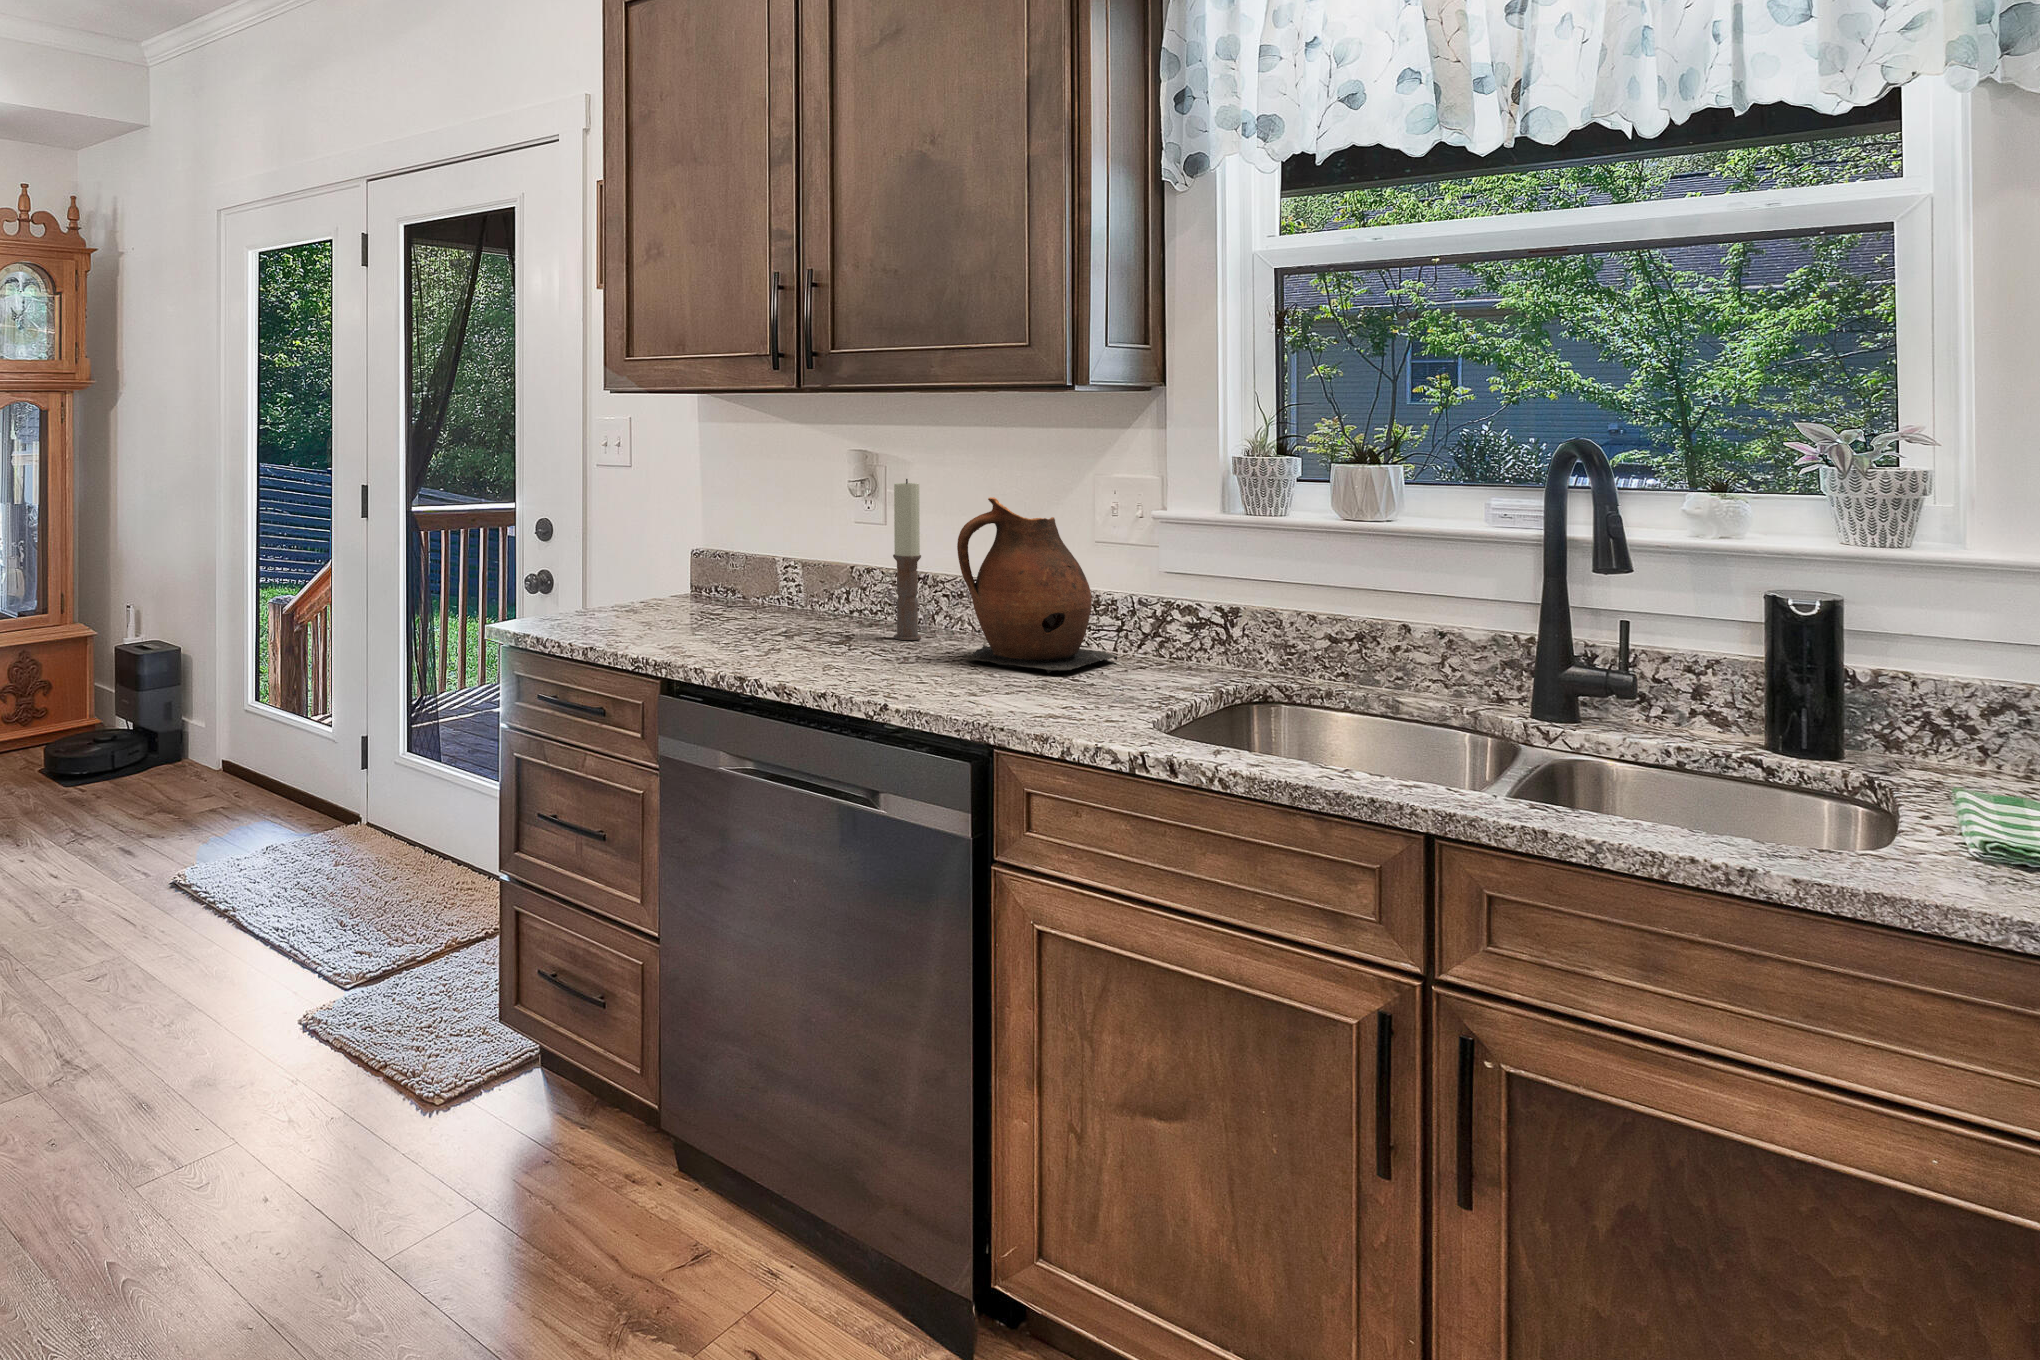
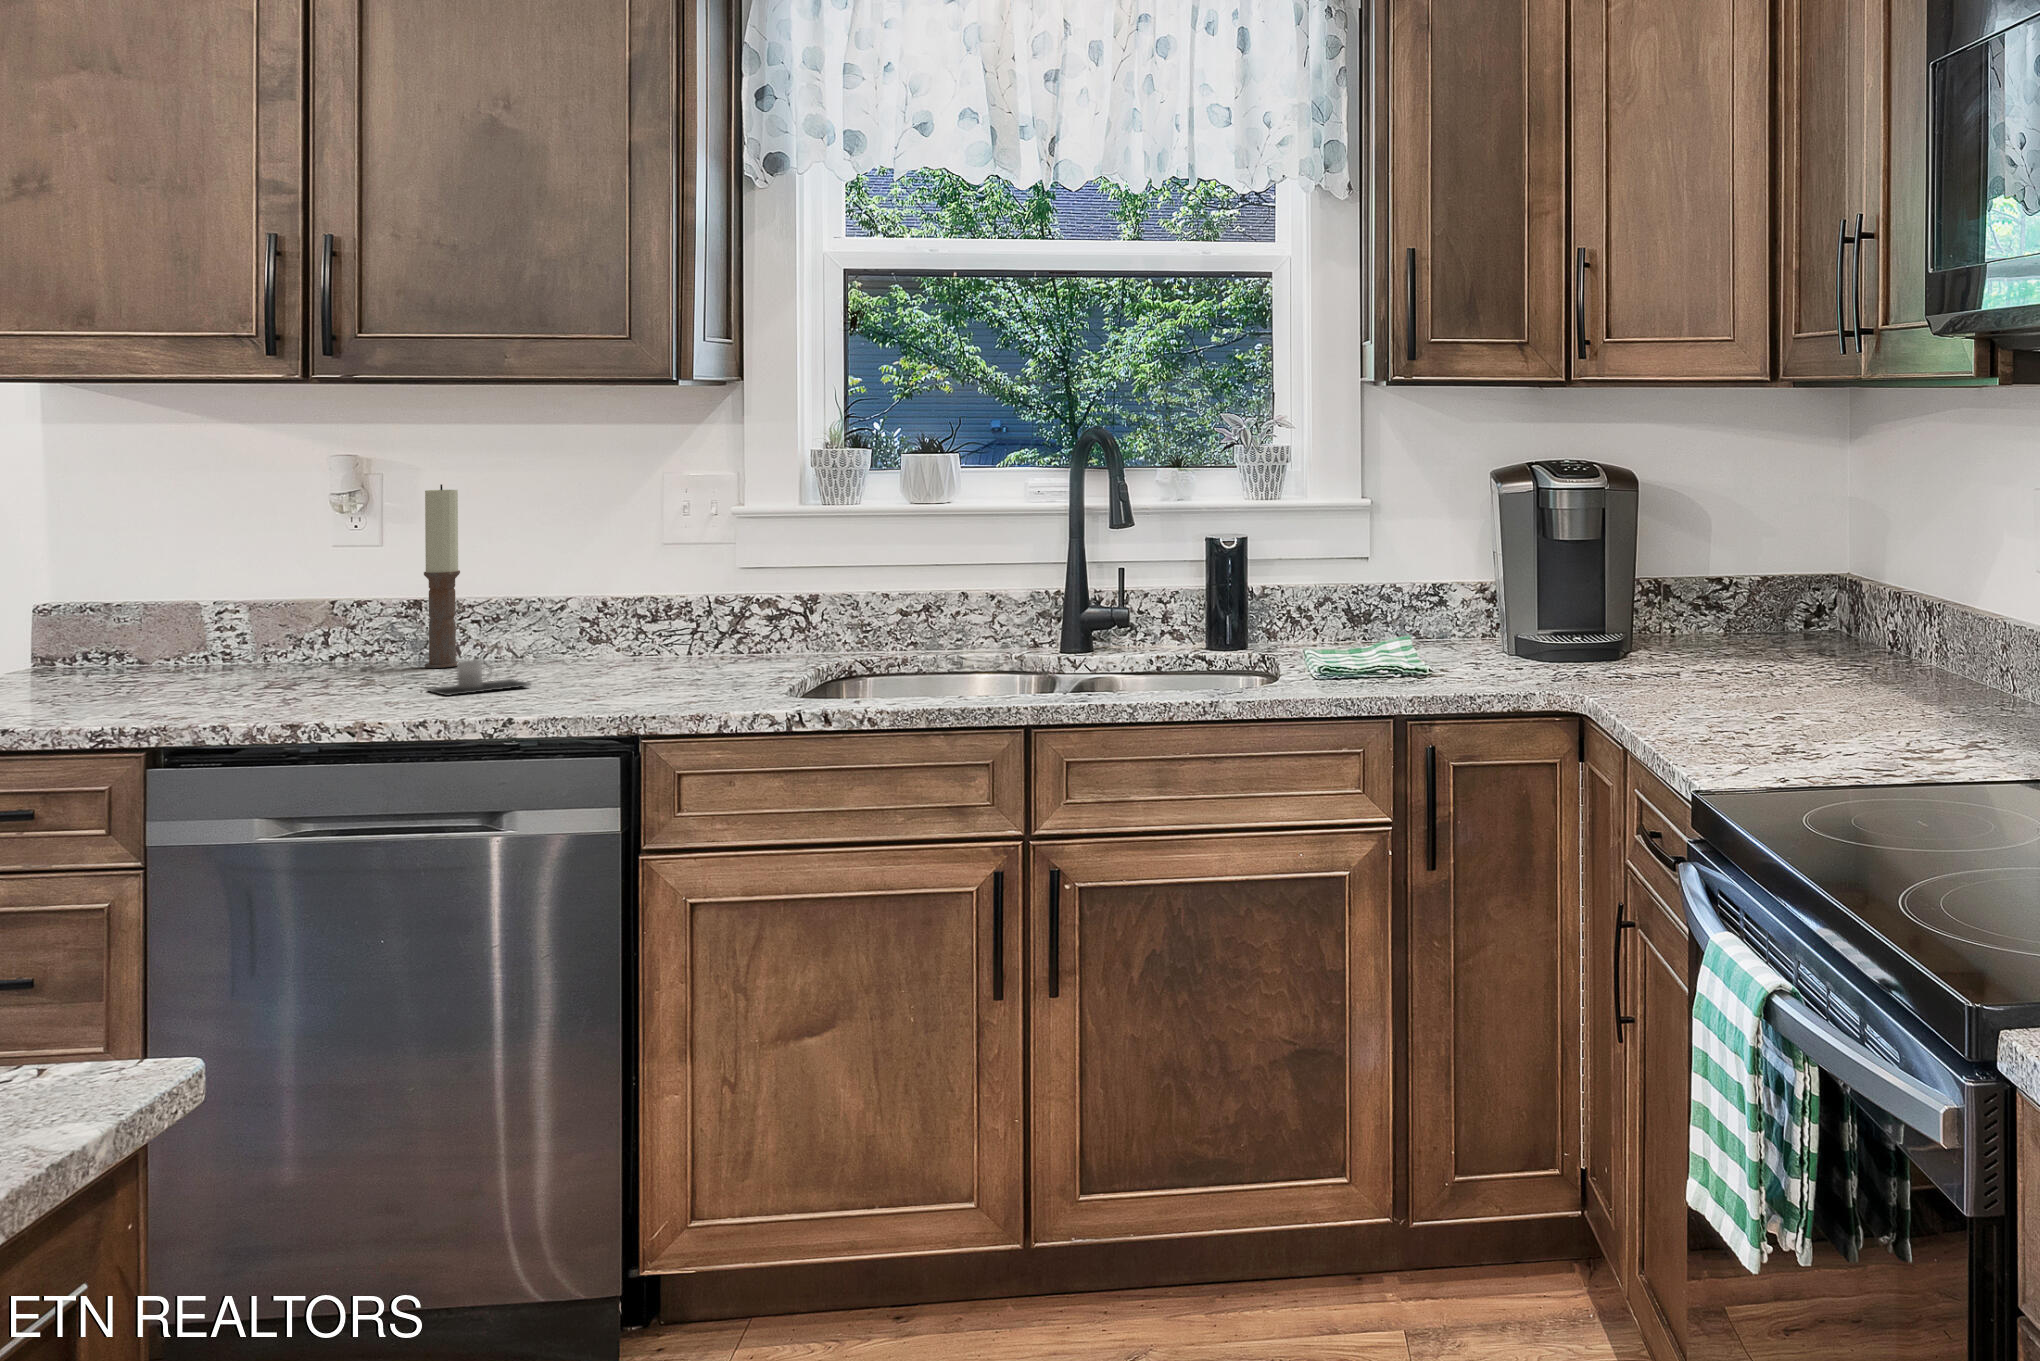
ceramic pitcher: present [957,497,1117,673] -> none [527,499,697,673]
mug: none [859,642,939,674] -> present [427,660,530,696]

